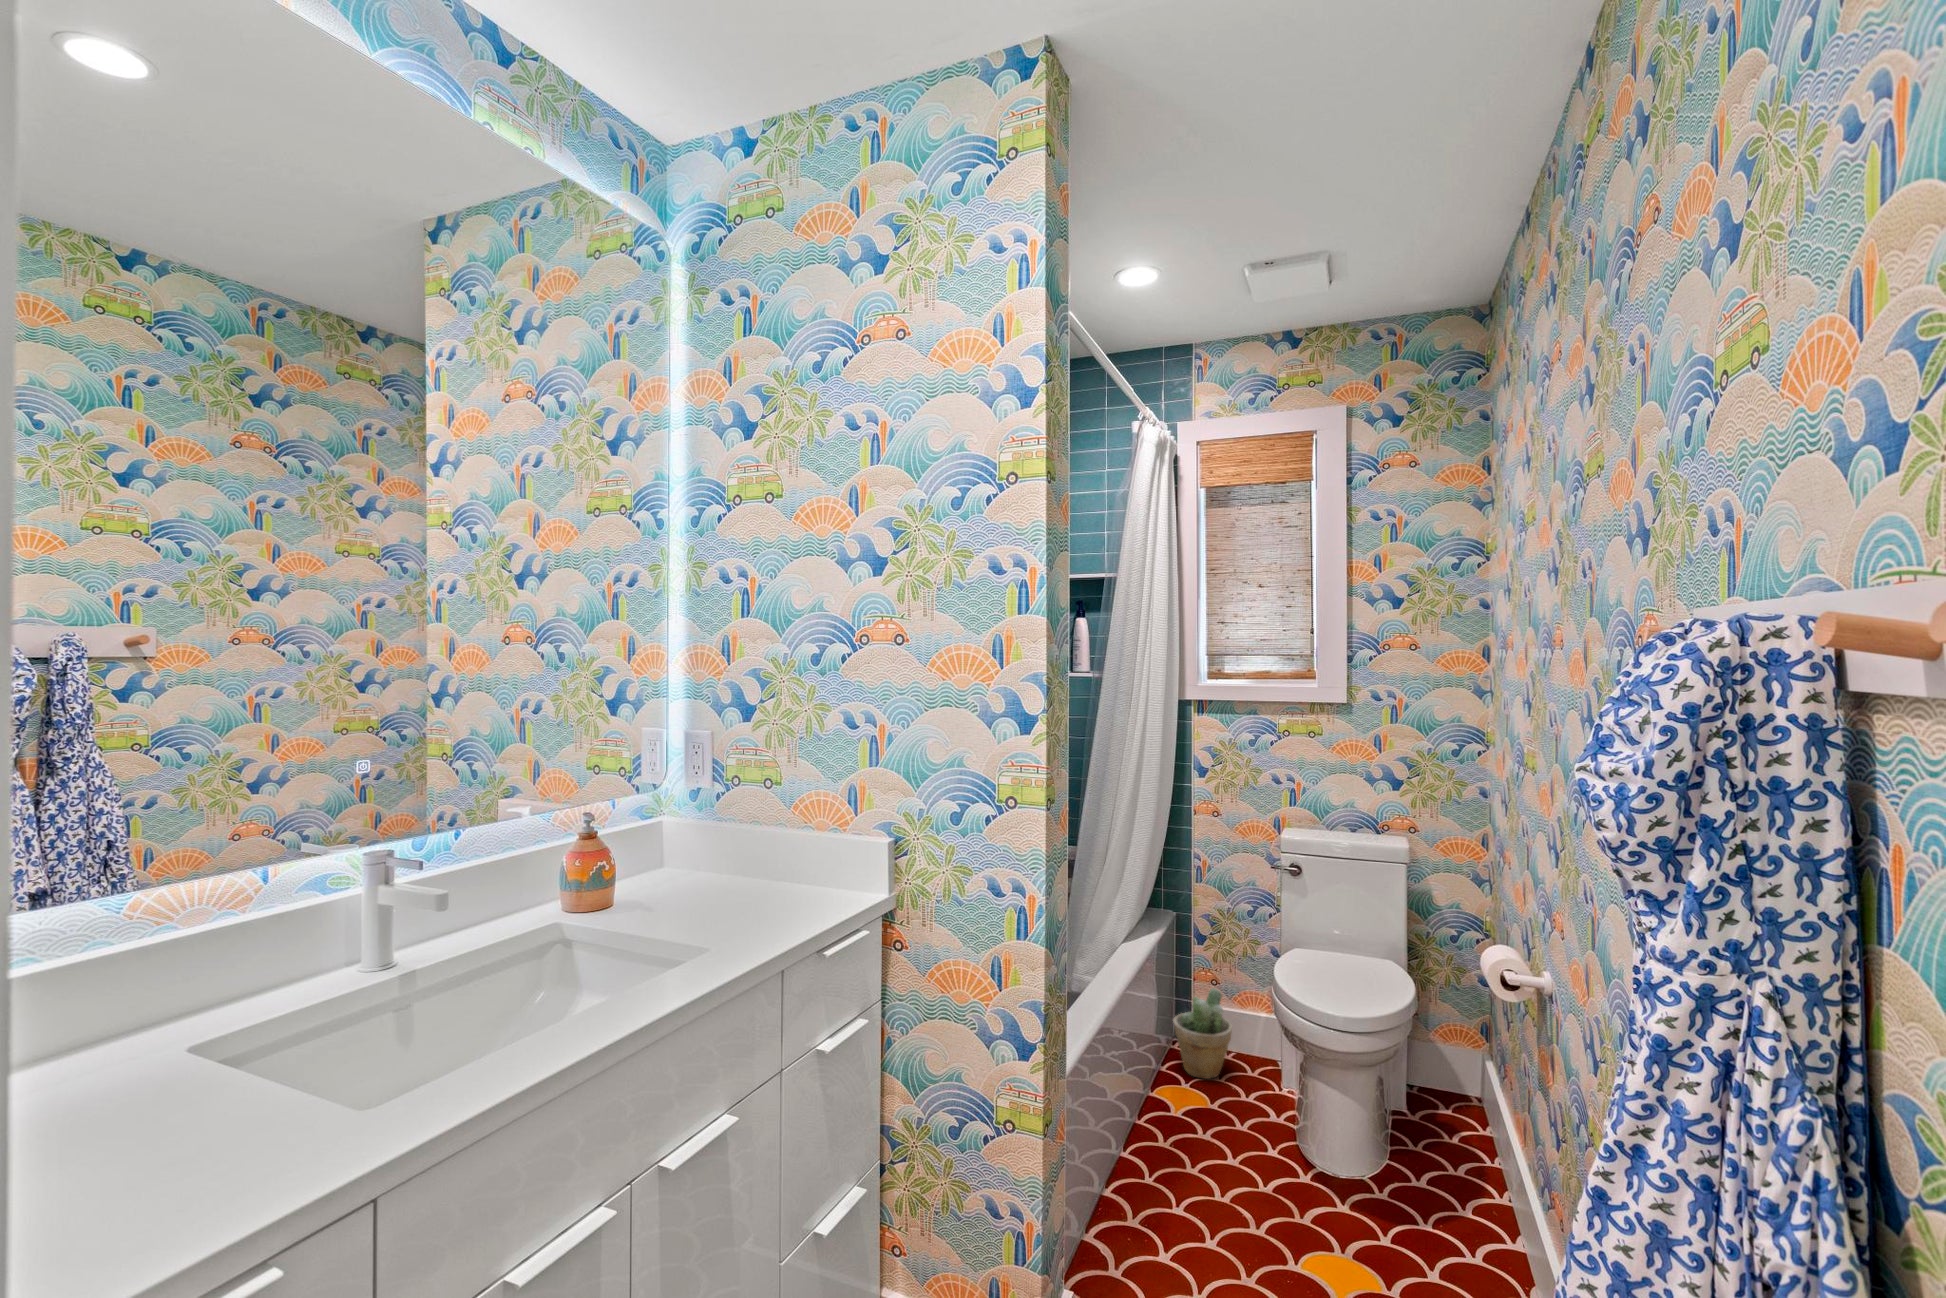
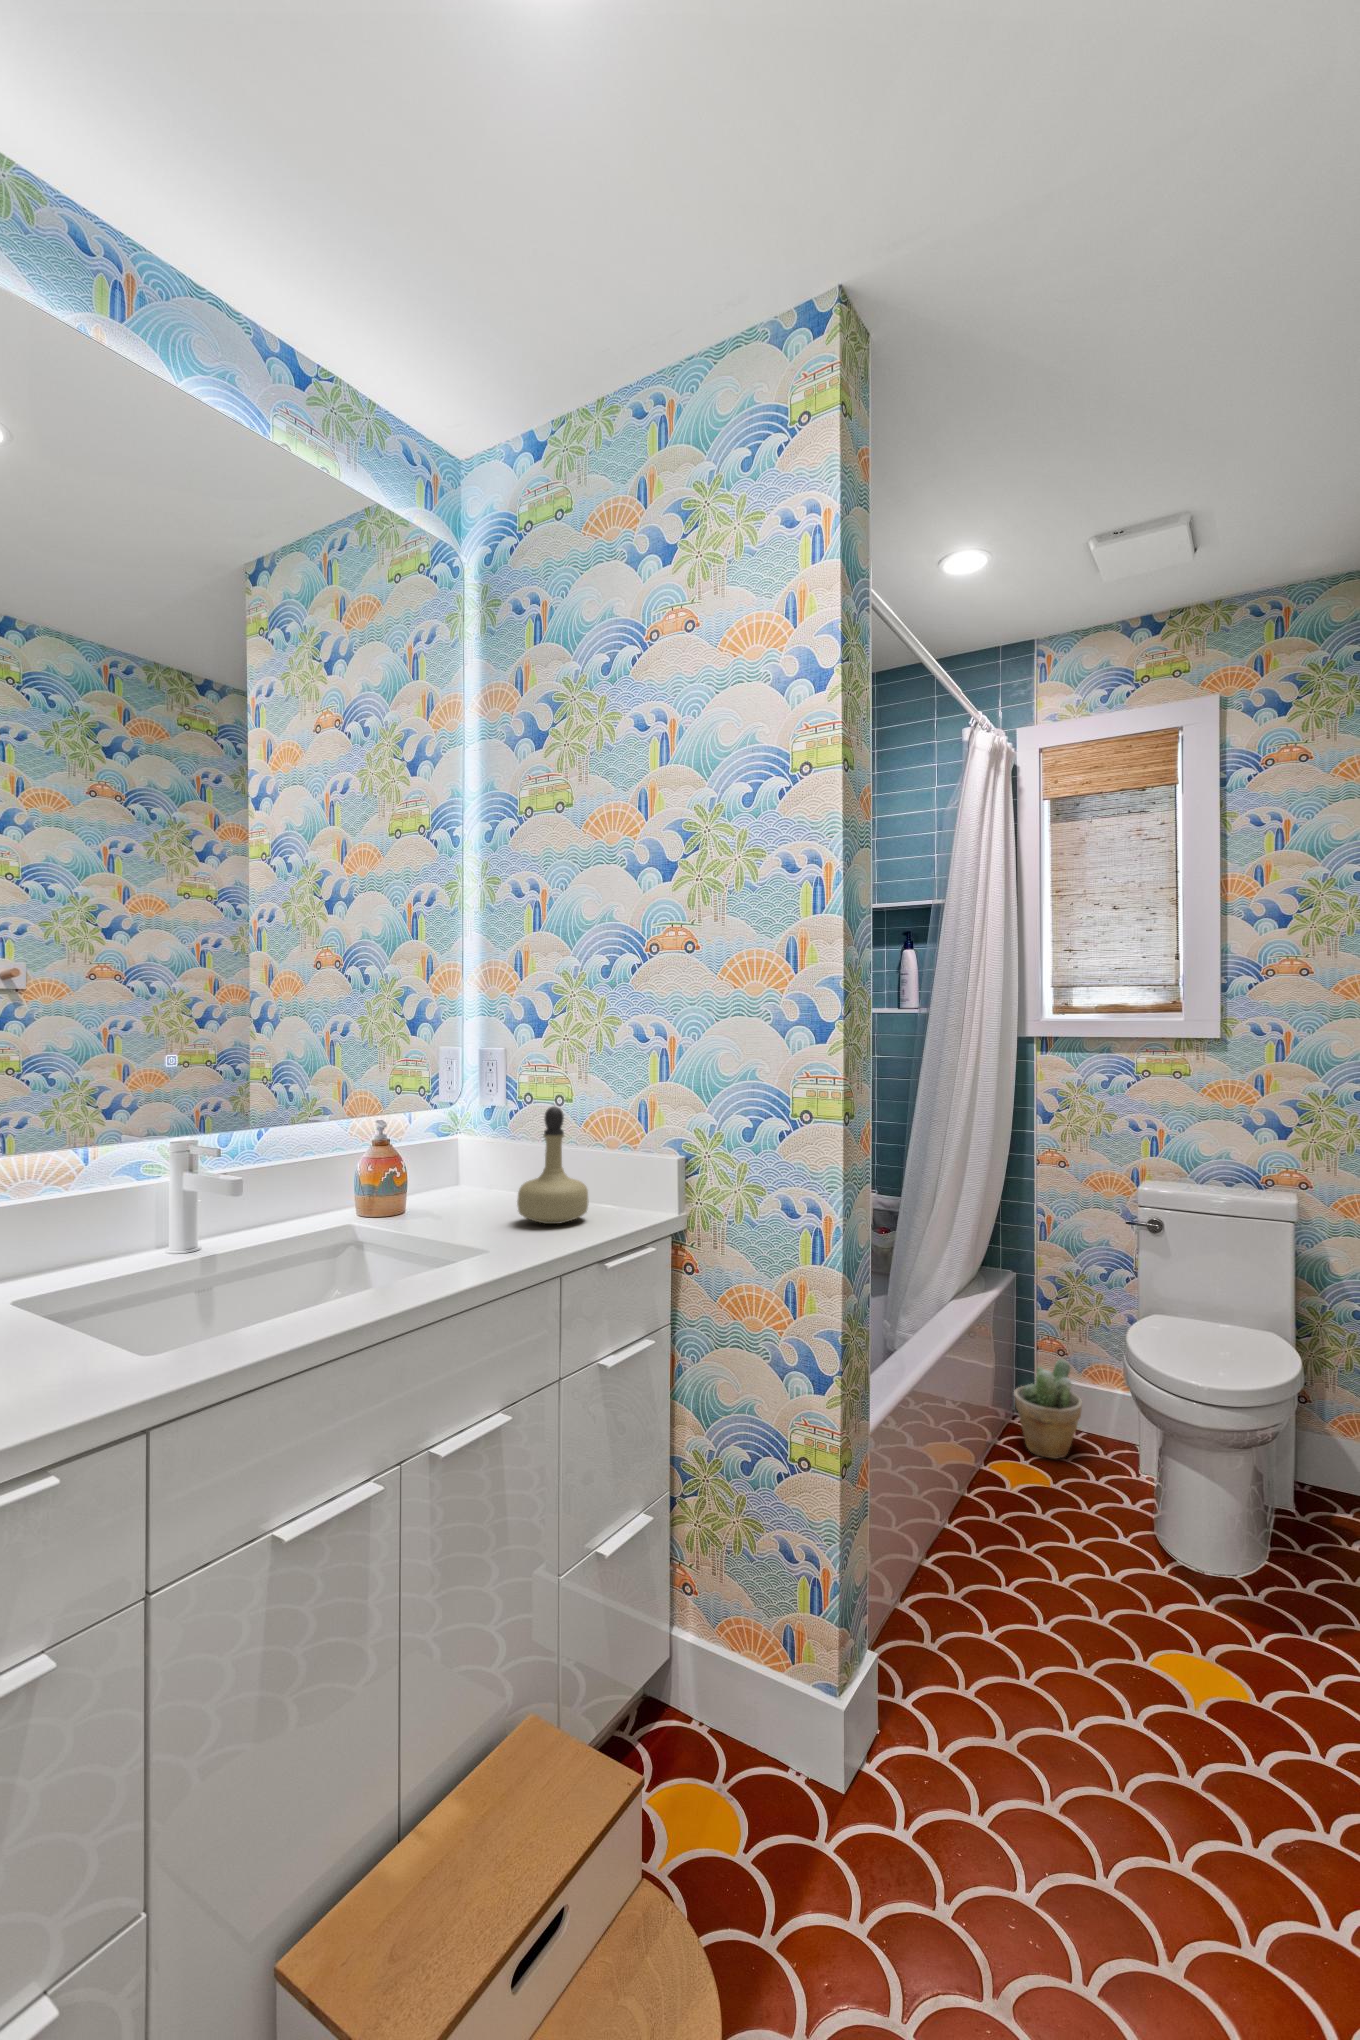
perfume bottle: none [732,795,802,911] -> present [517,1106,589,1224]

